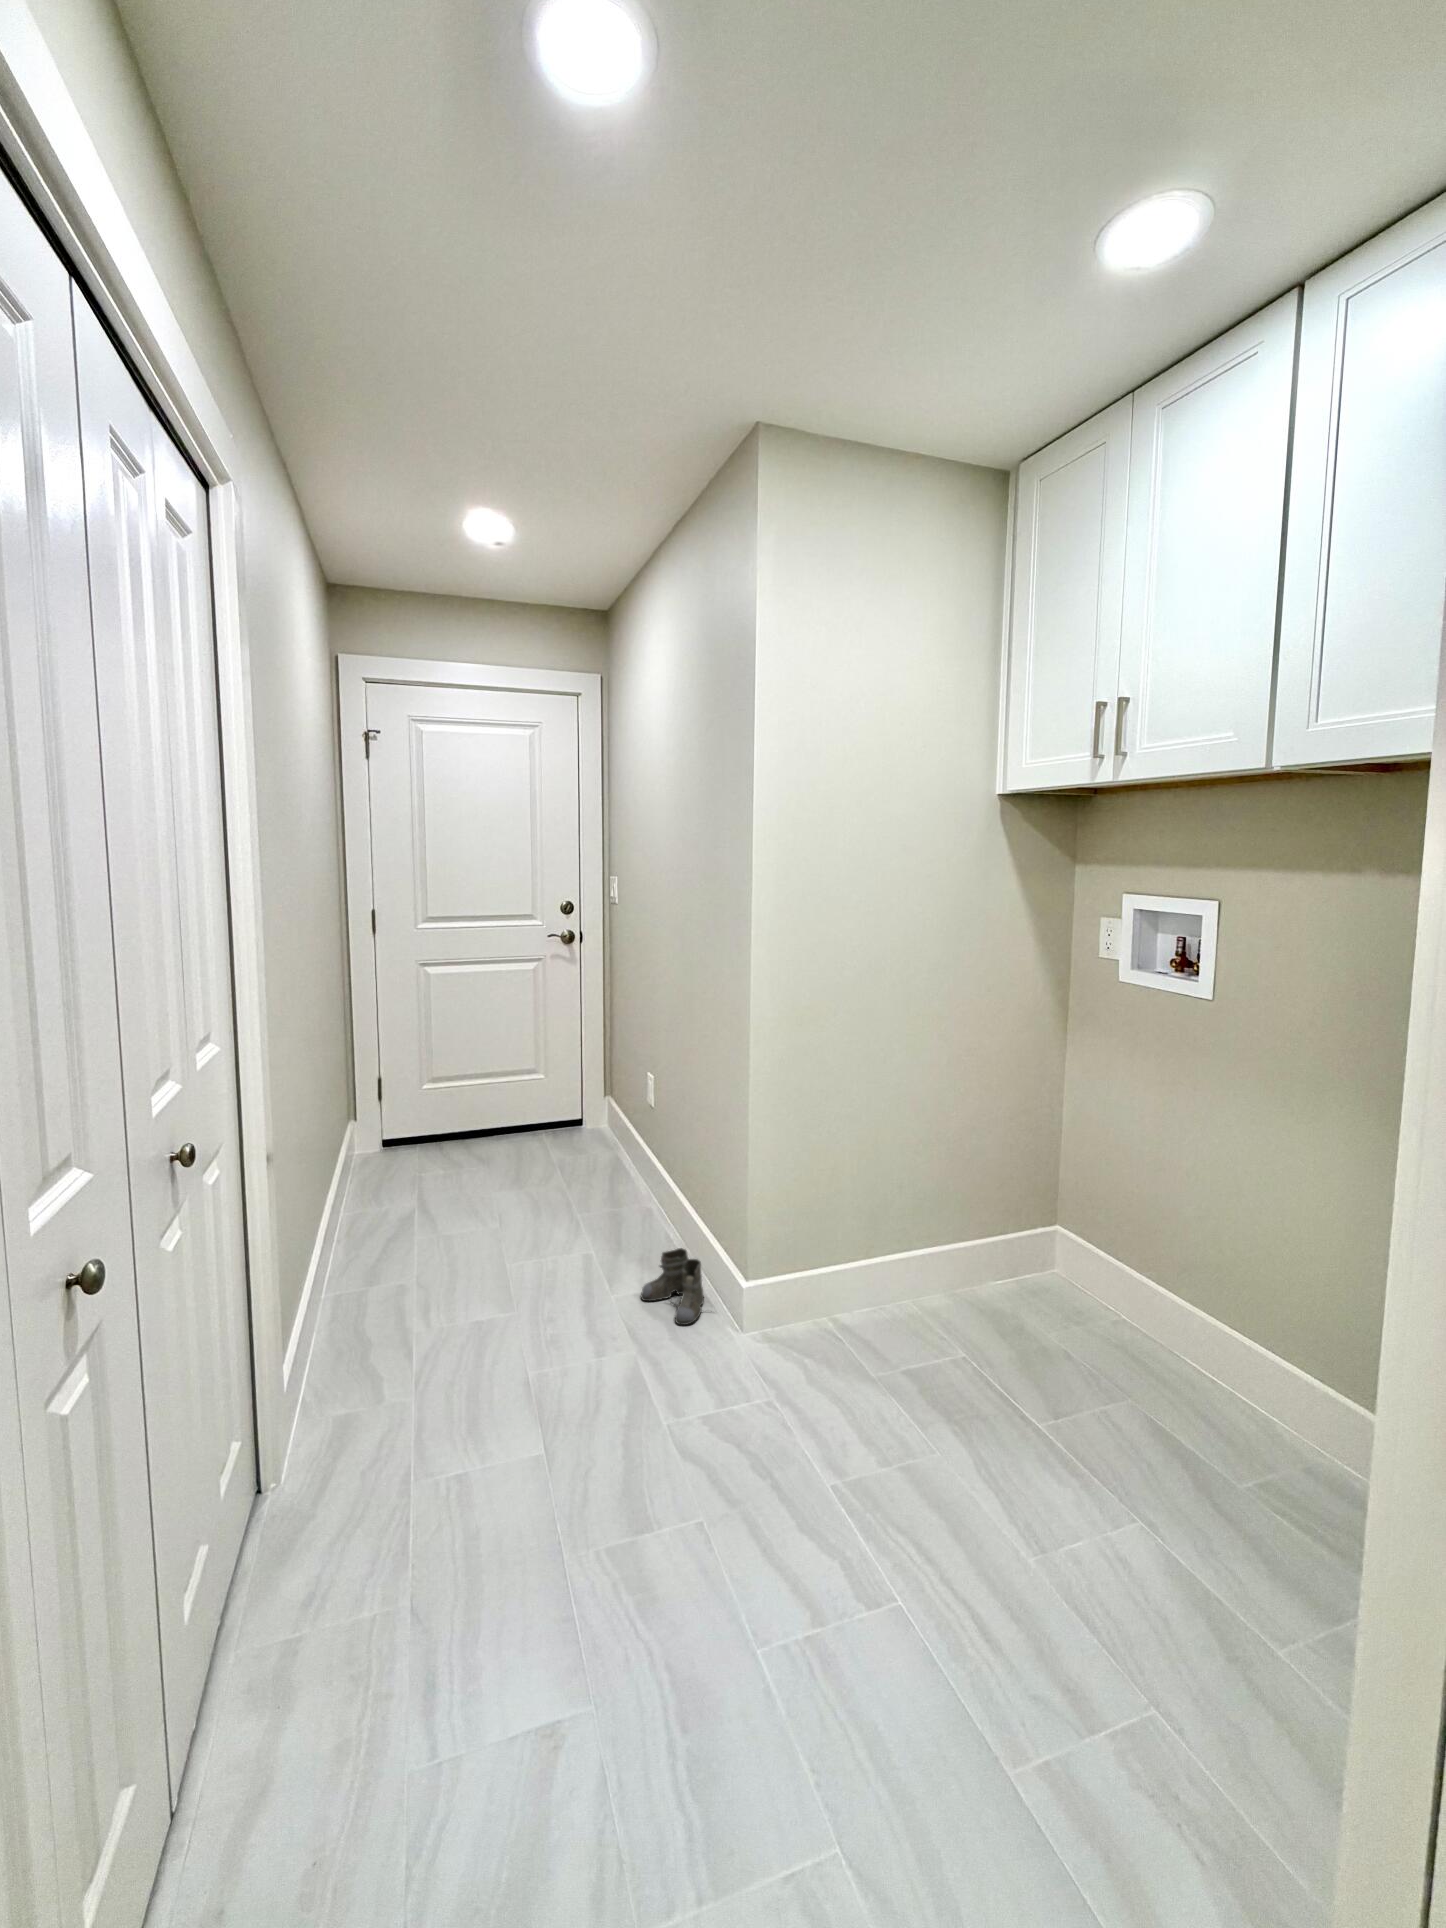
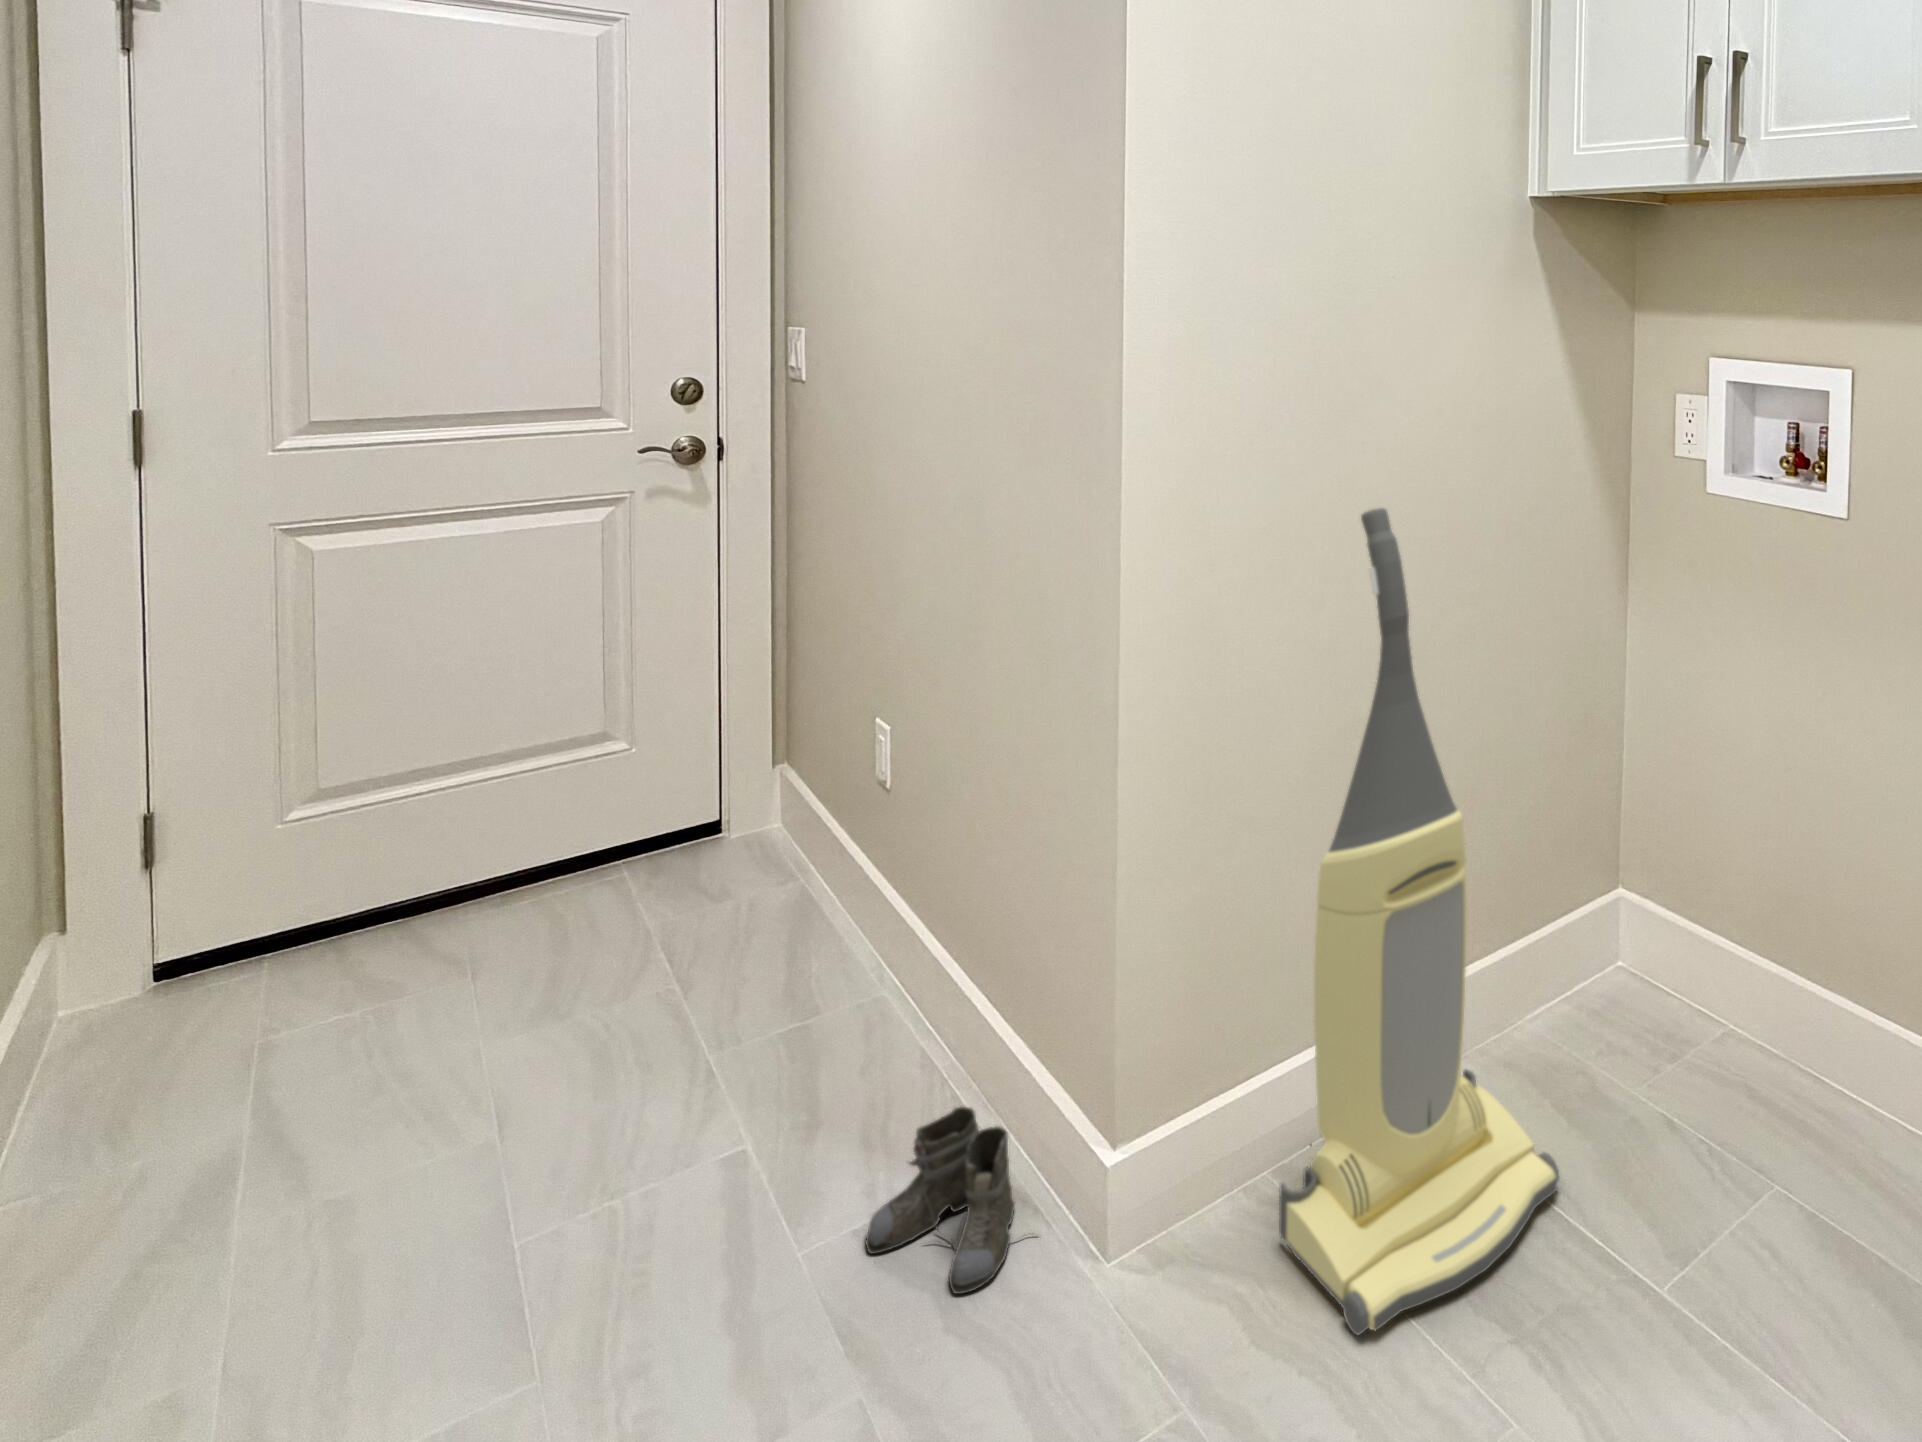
vacuum cleaner: none [828,973,987,1391] -> present [1279,508,1559,1335]

